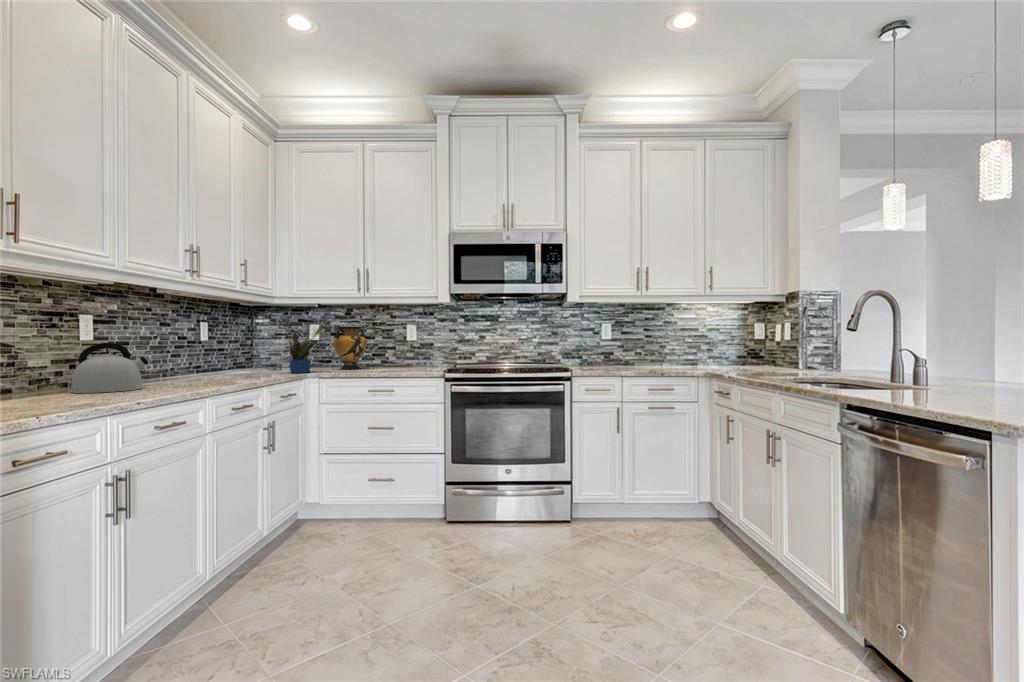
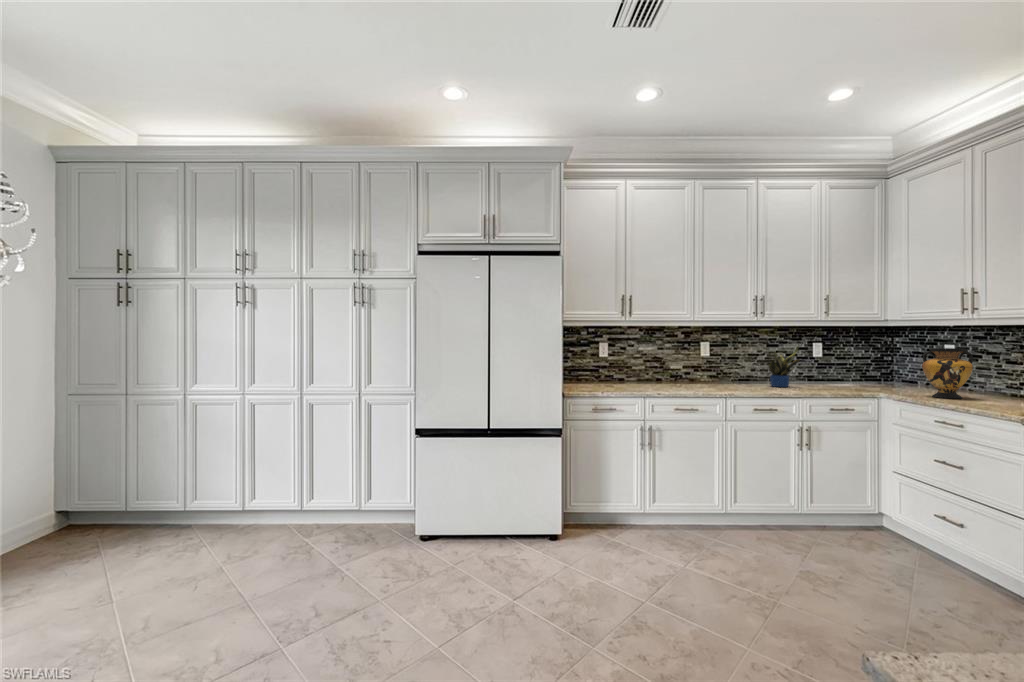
potted plant: present [289,324,323,373] -> present [768,346,799,387]
kettle: present [71,343,149,393] -> none [676,359,712,388]

